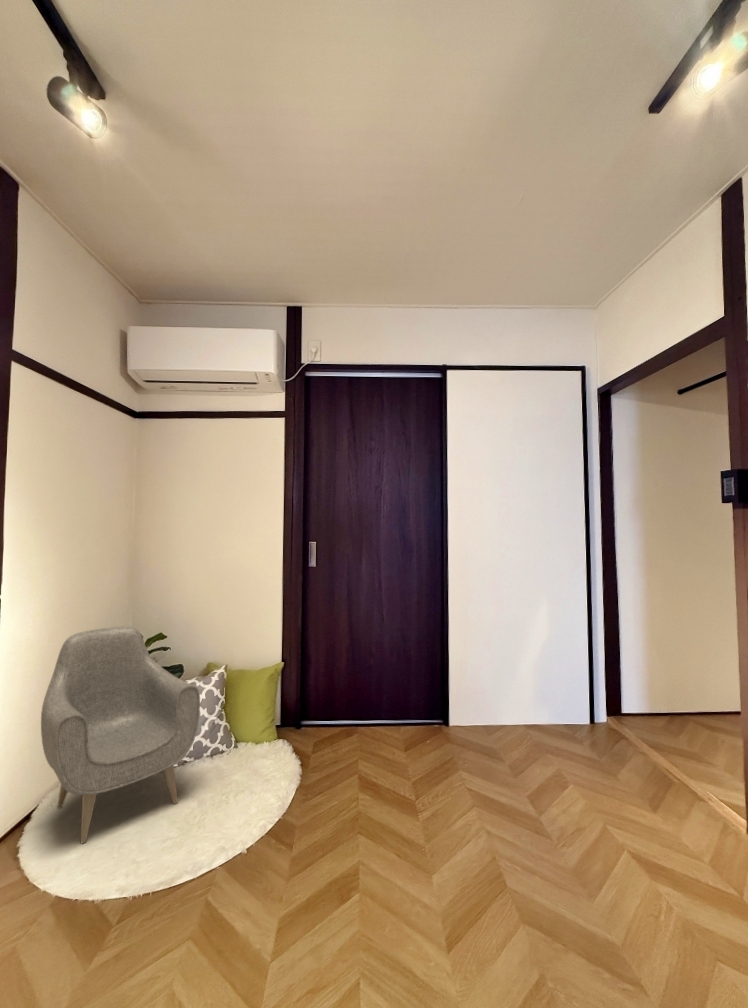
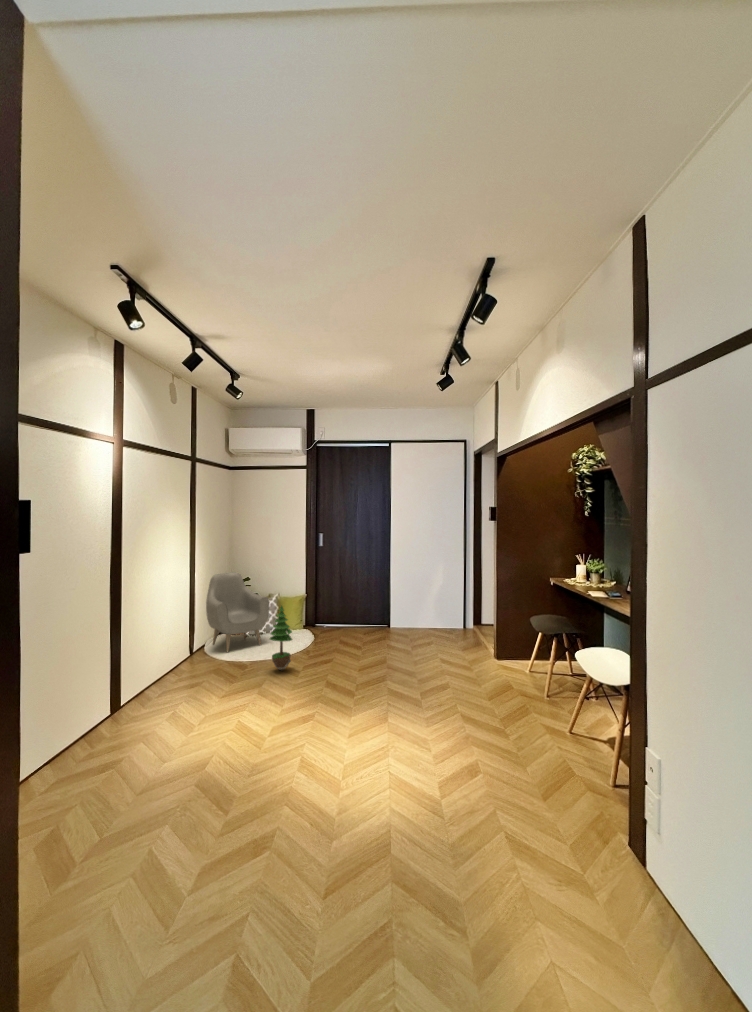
potted tree: none [179,744,256,955] -> present [270,606,292,670]

